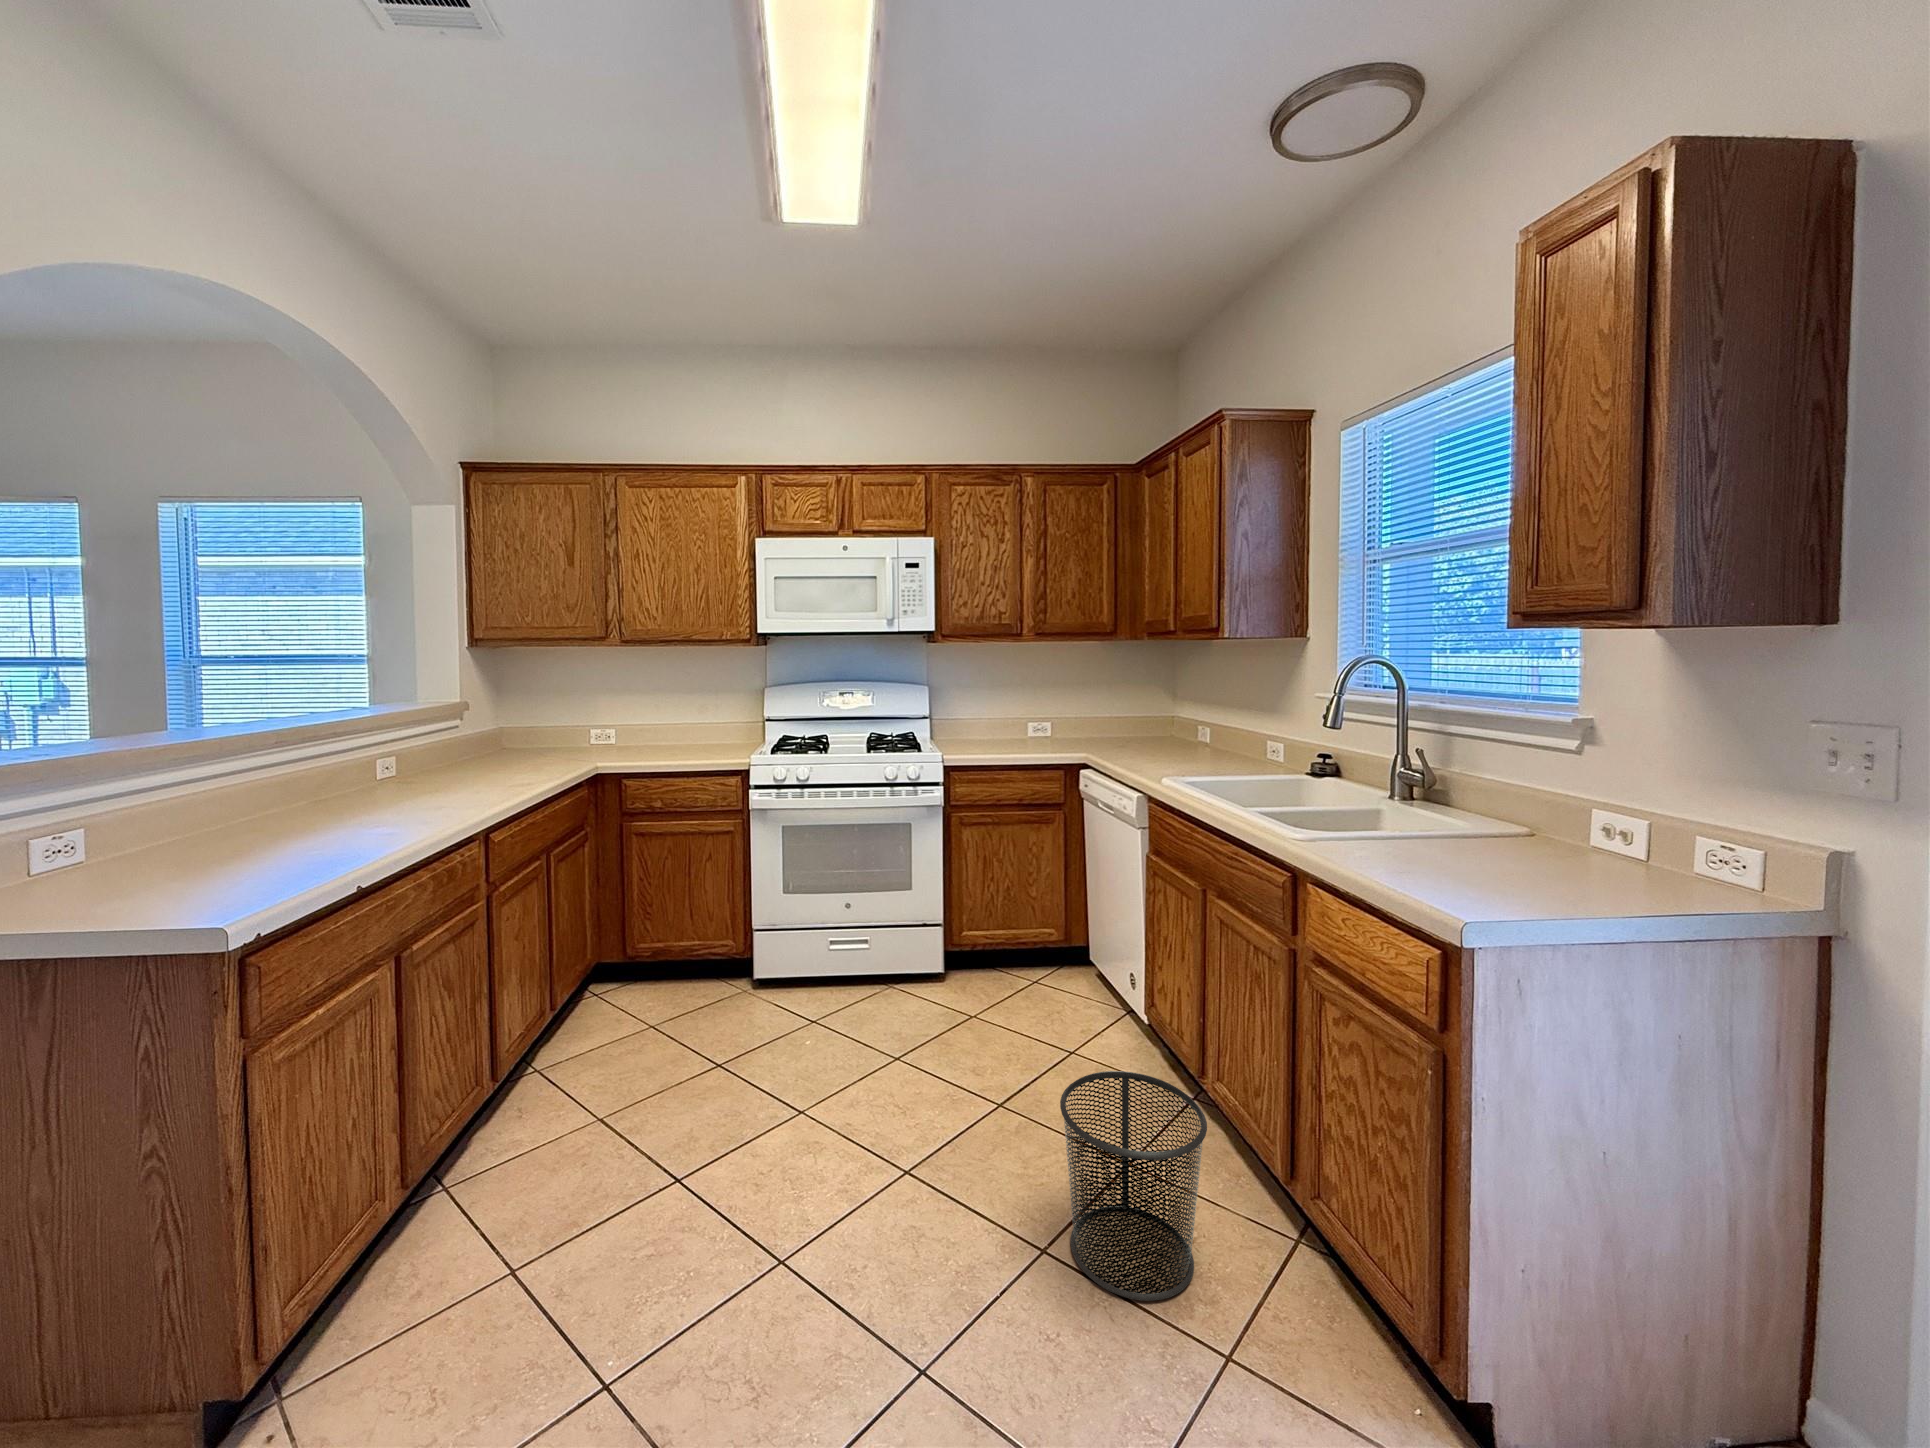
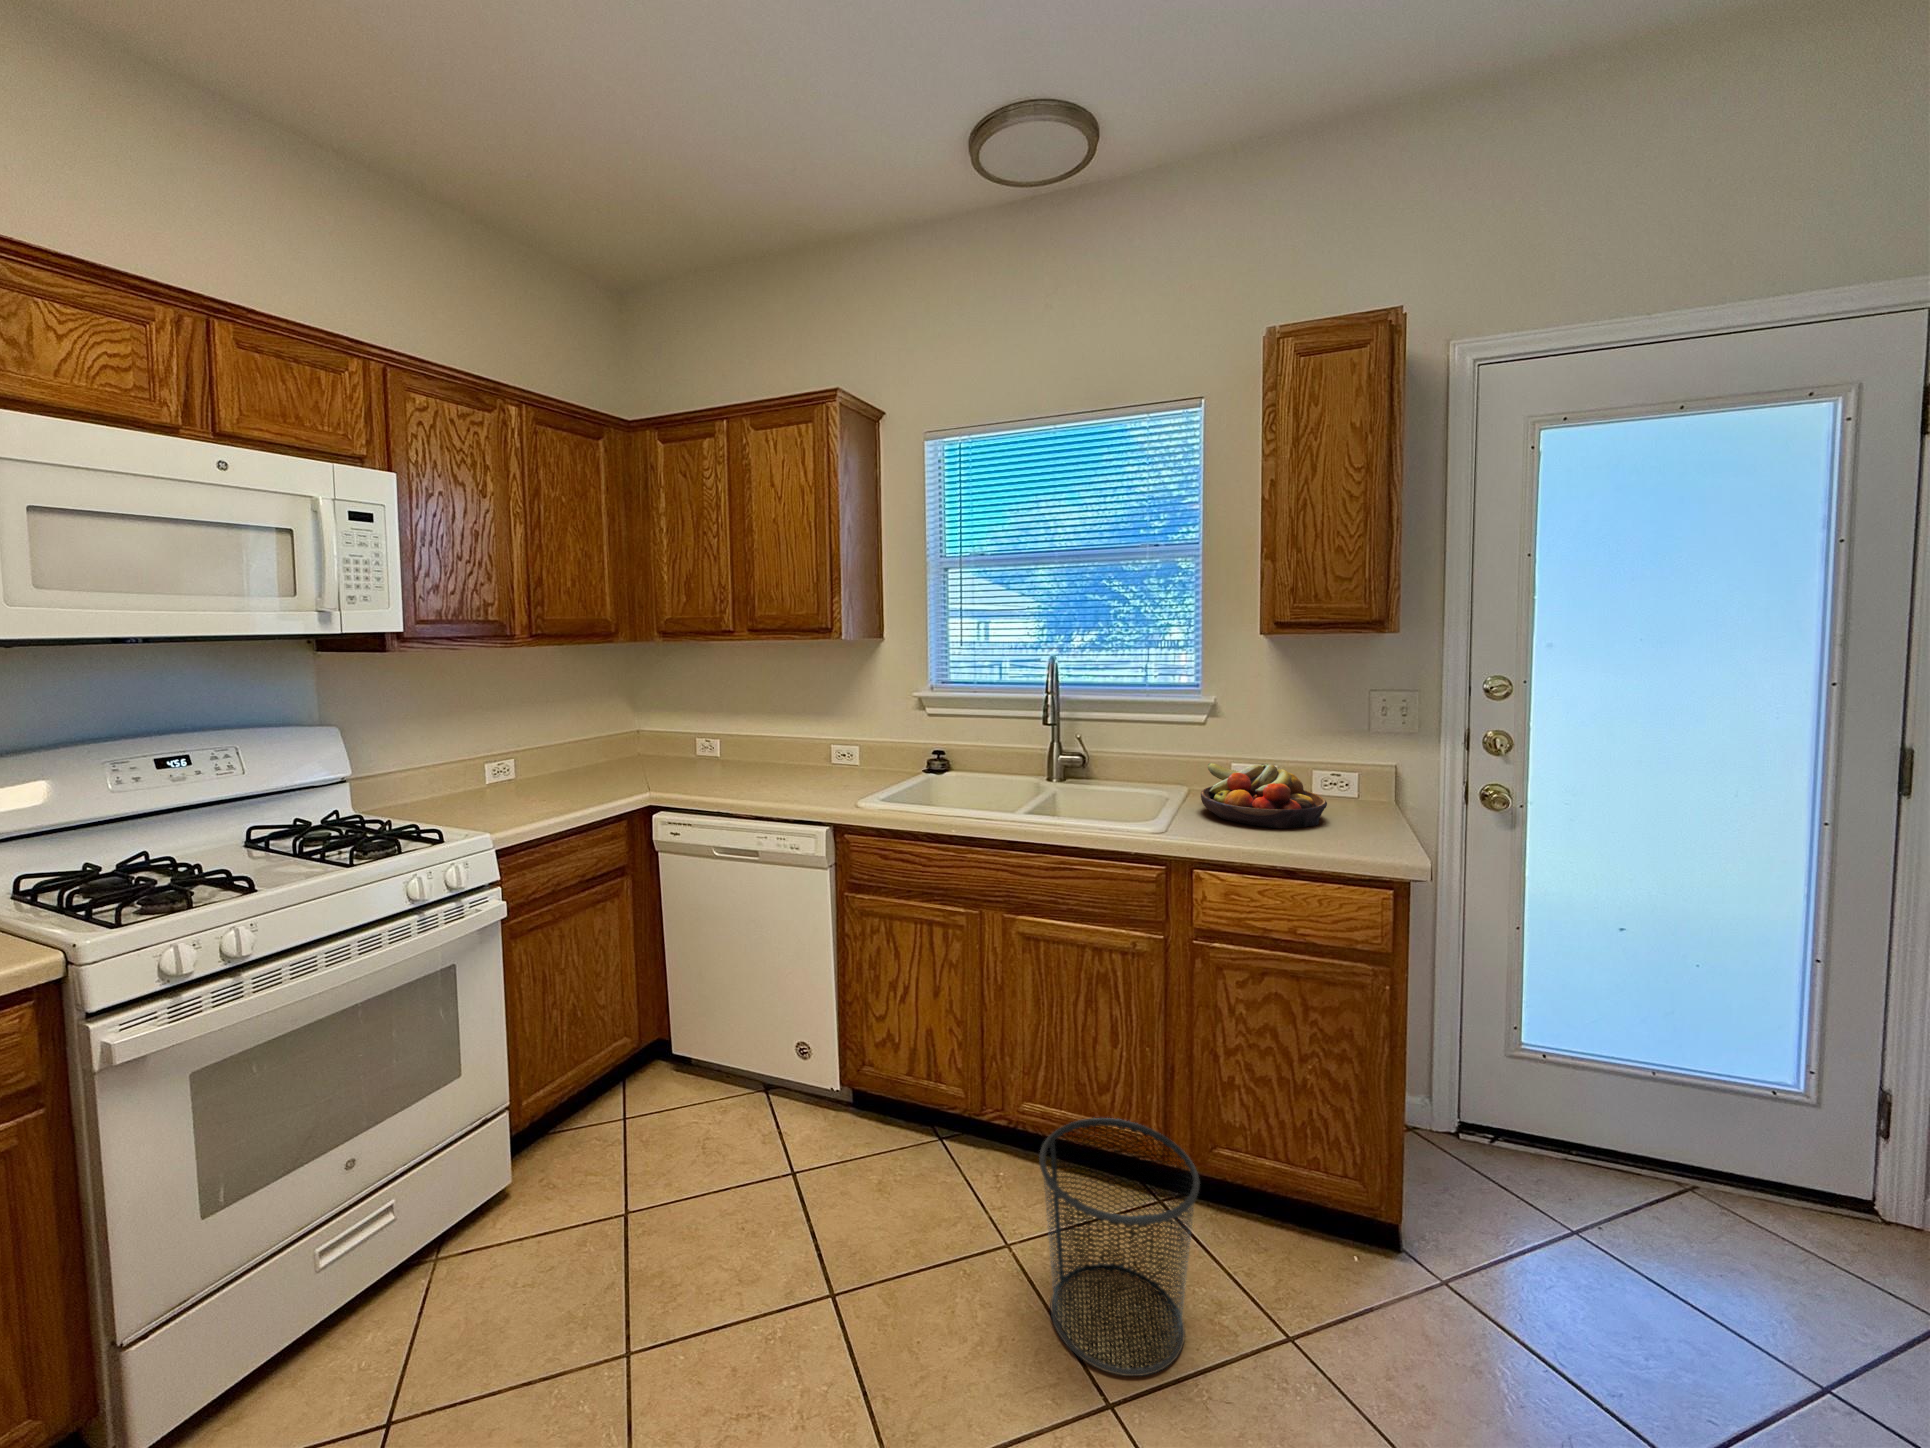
fruit bowl: none [1423,798,1619,893] -> present [1201,763,1327,828]

